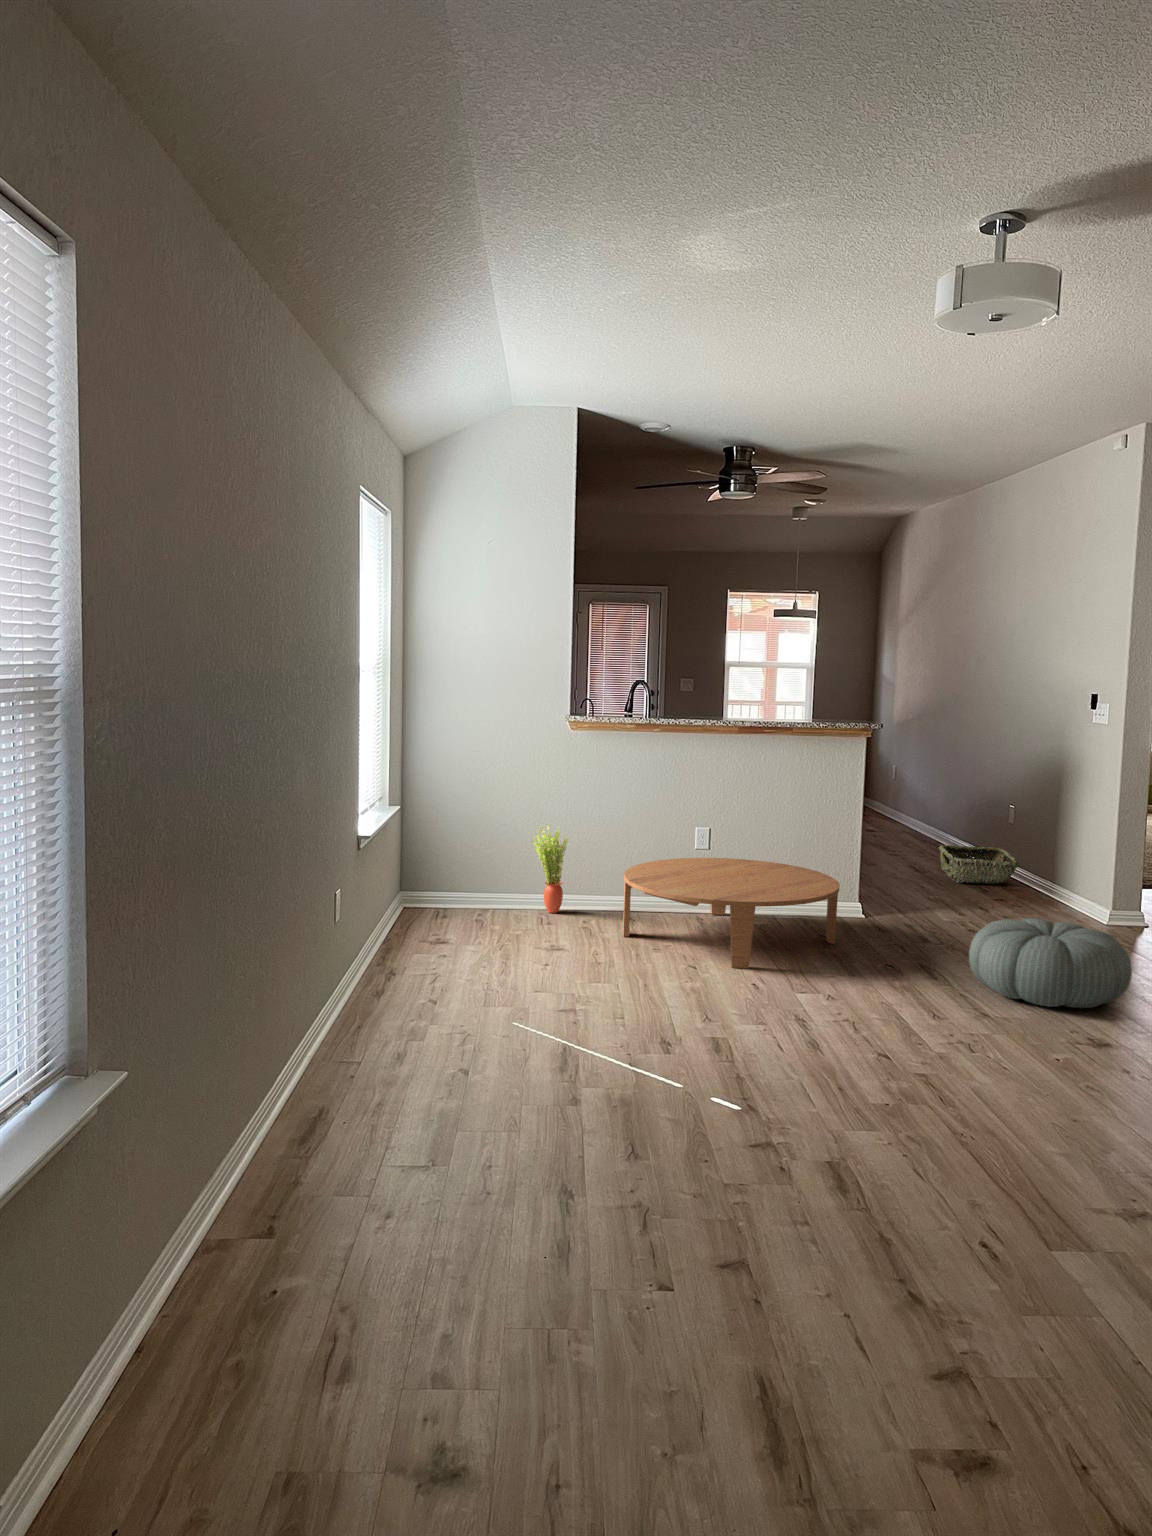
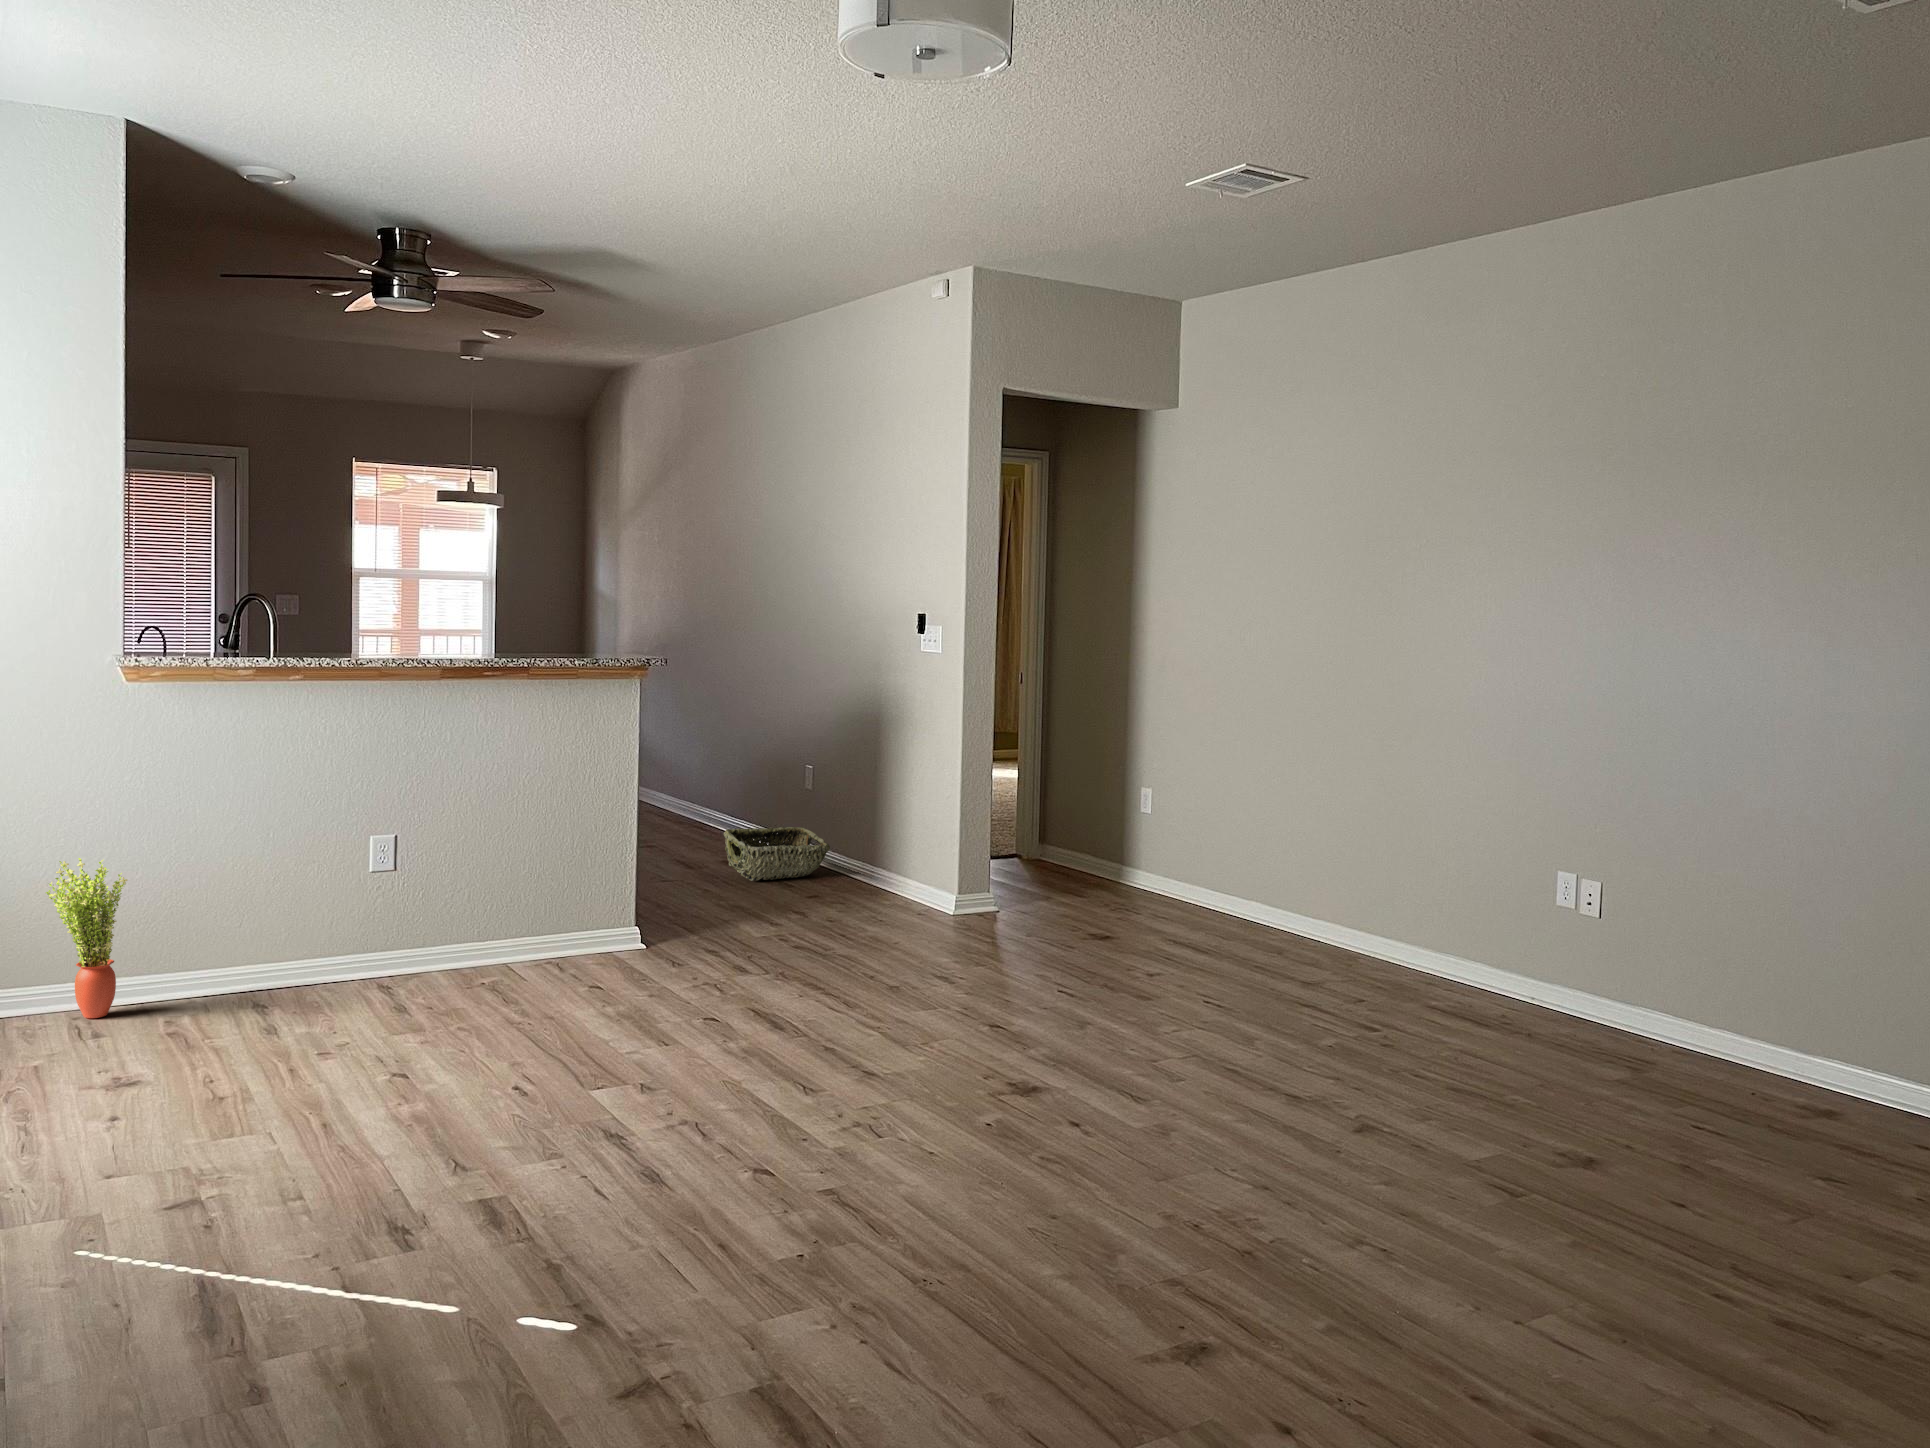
coffee table: present [623,858,840,968] -> none [251,883,626,1067]
pouf: present [969,918,1132,1008] -> none [828,924,1033,1045]

